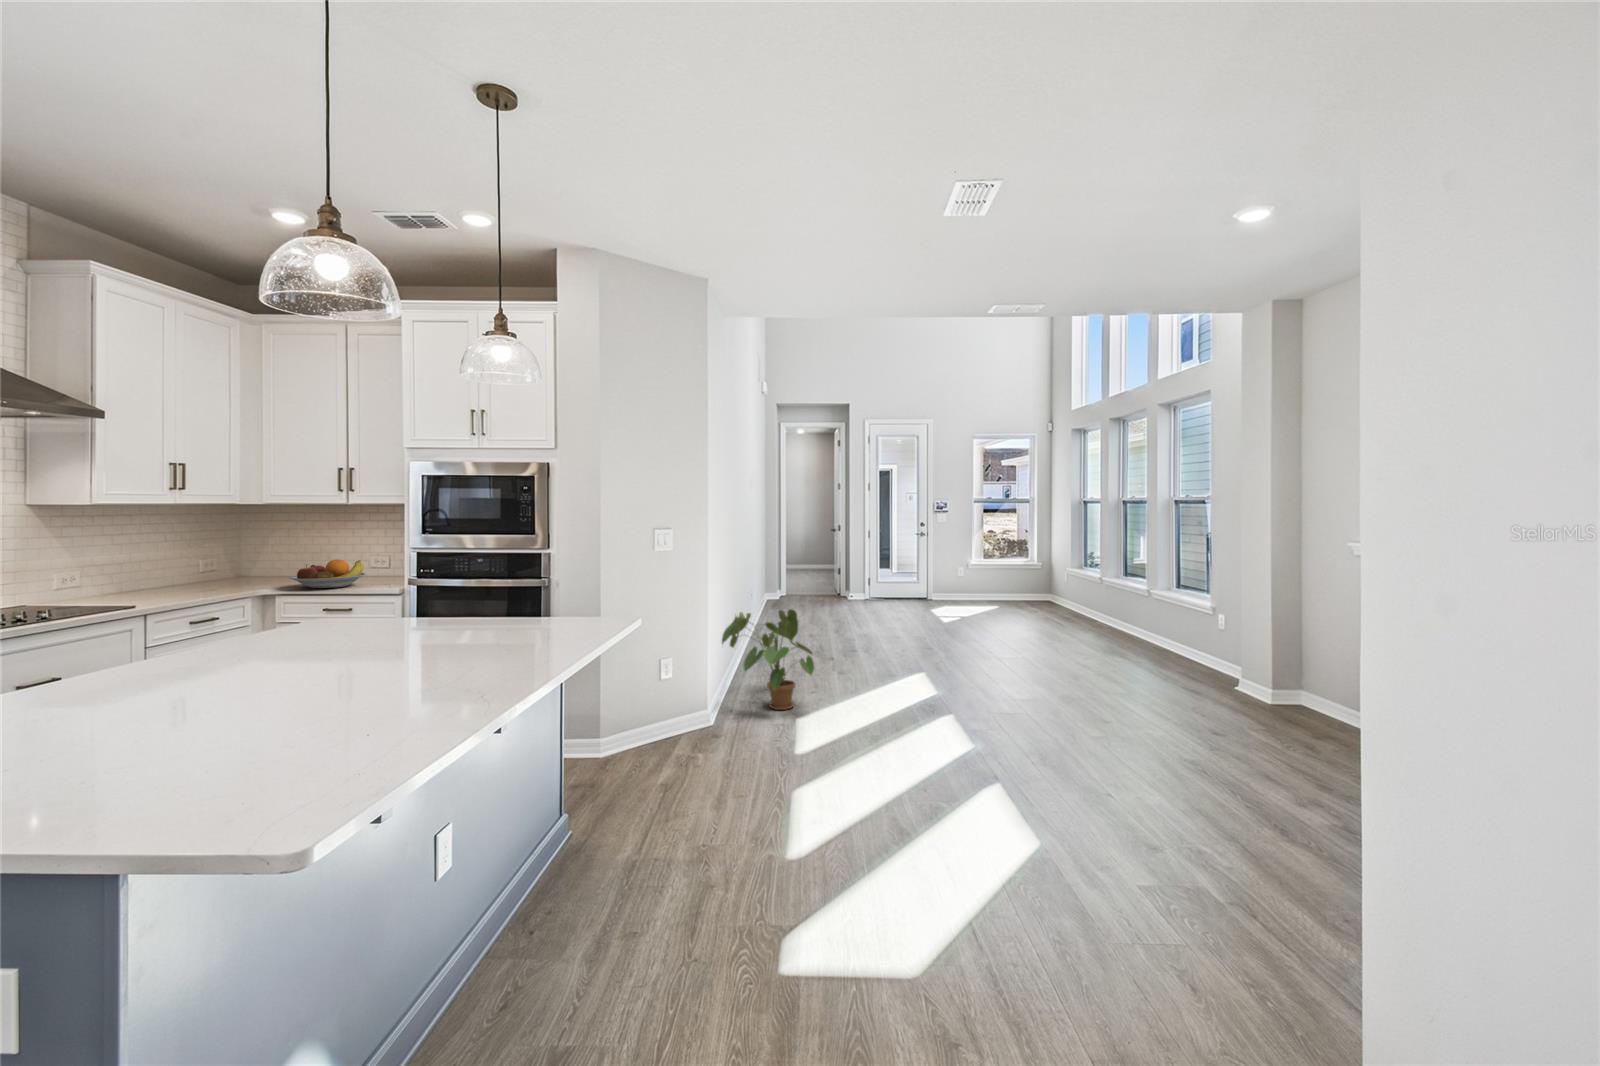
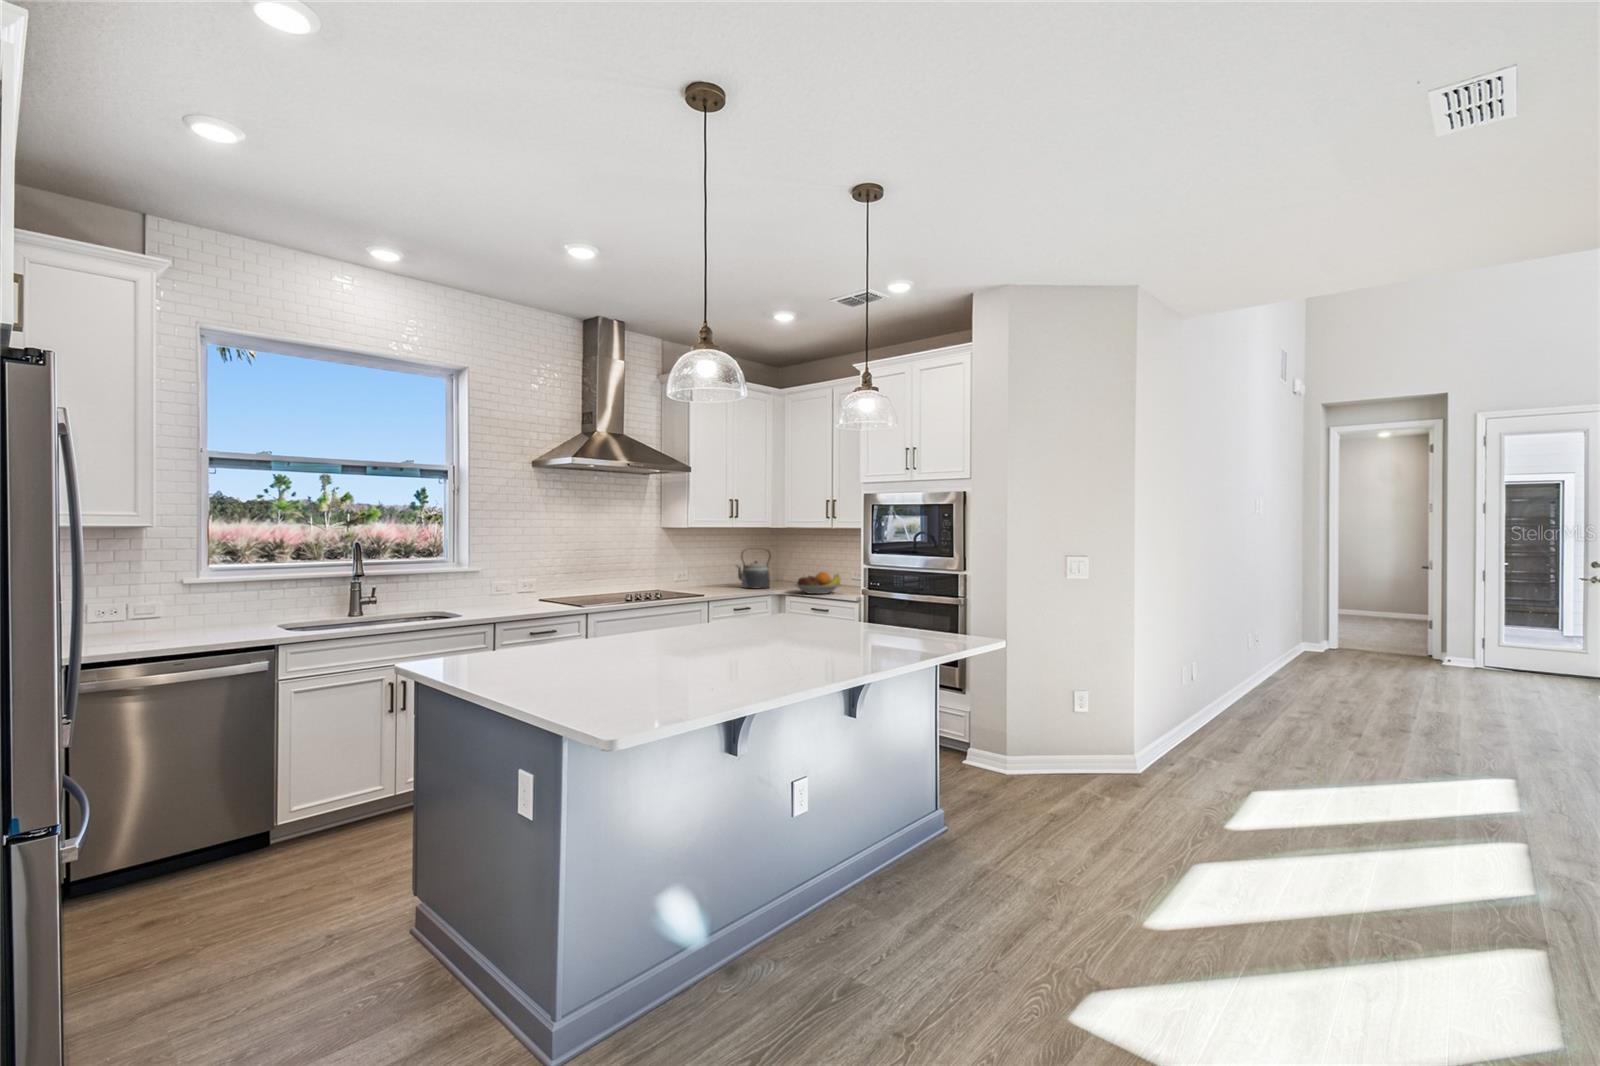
kettle: none [179,531,242,588] -> present [736,548,771,589]
house plant: present [722,609,814,710] -> none [1165,653,1294,778]

